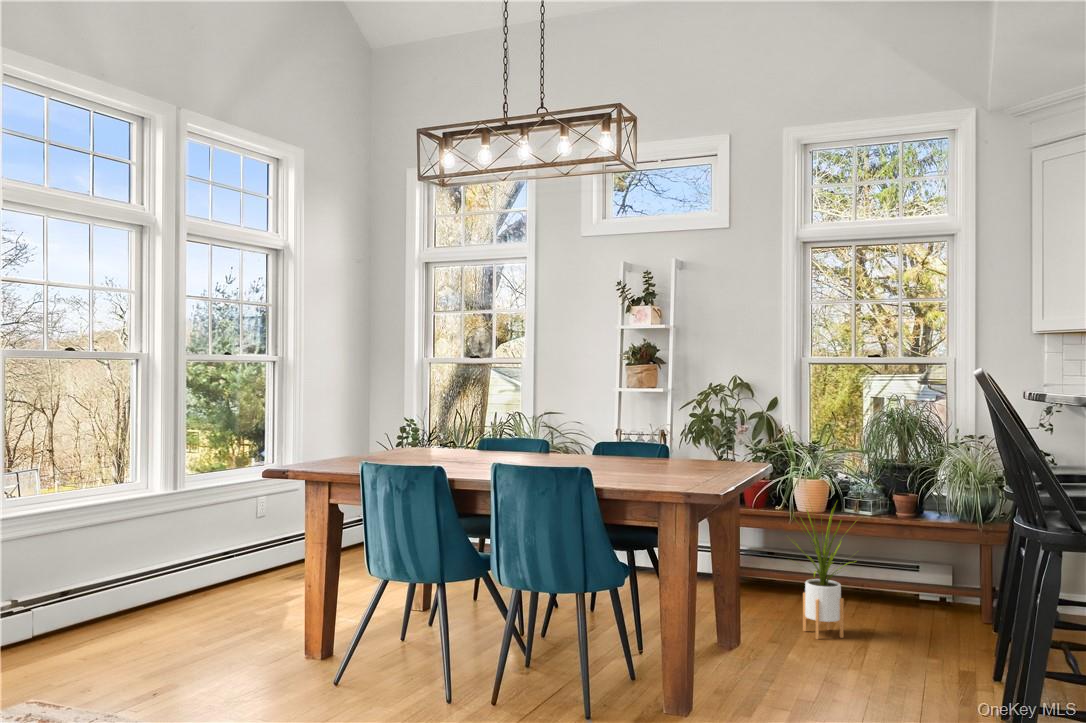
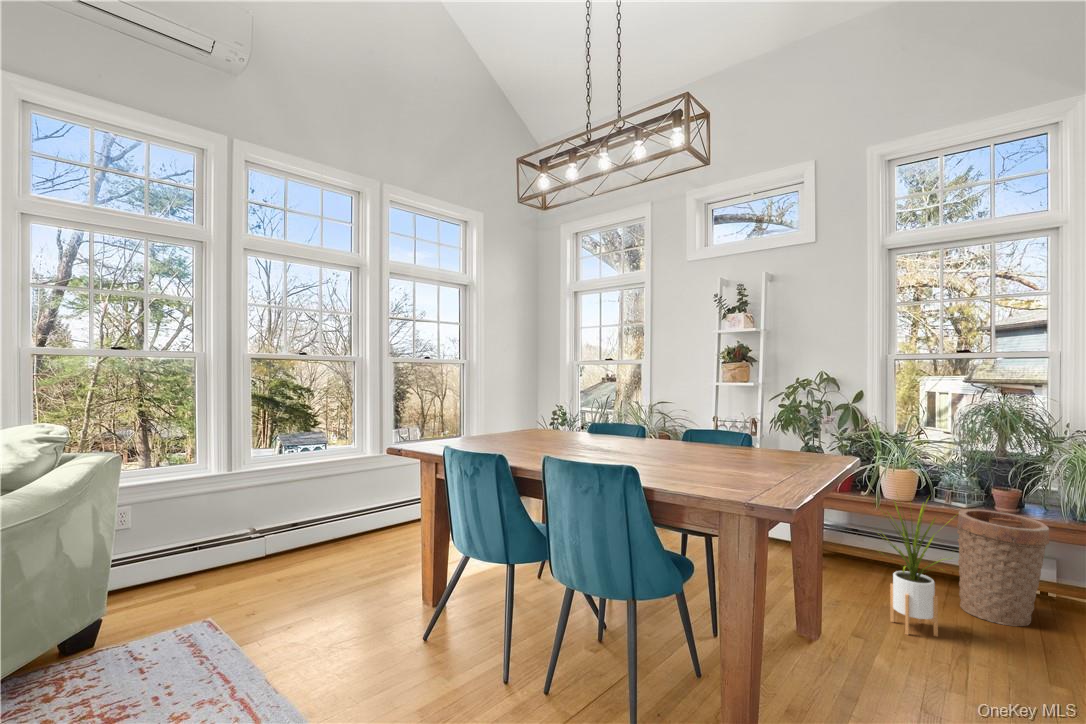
basket: none [862,516,936,624] -> present [957,509,1049,626]

